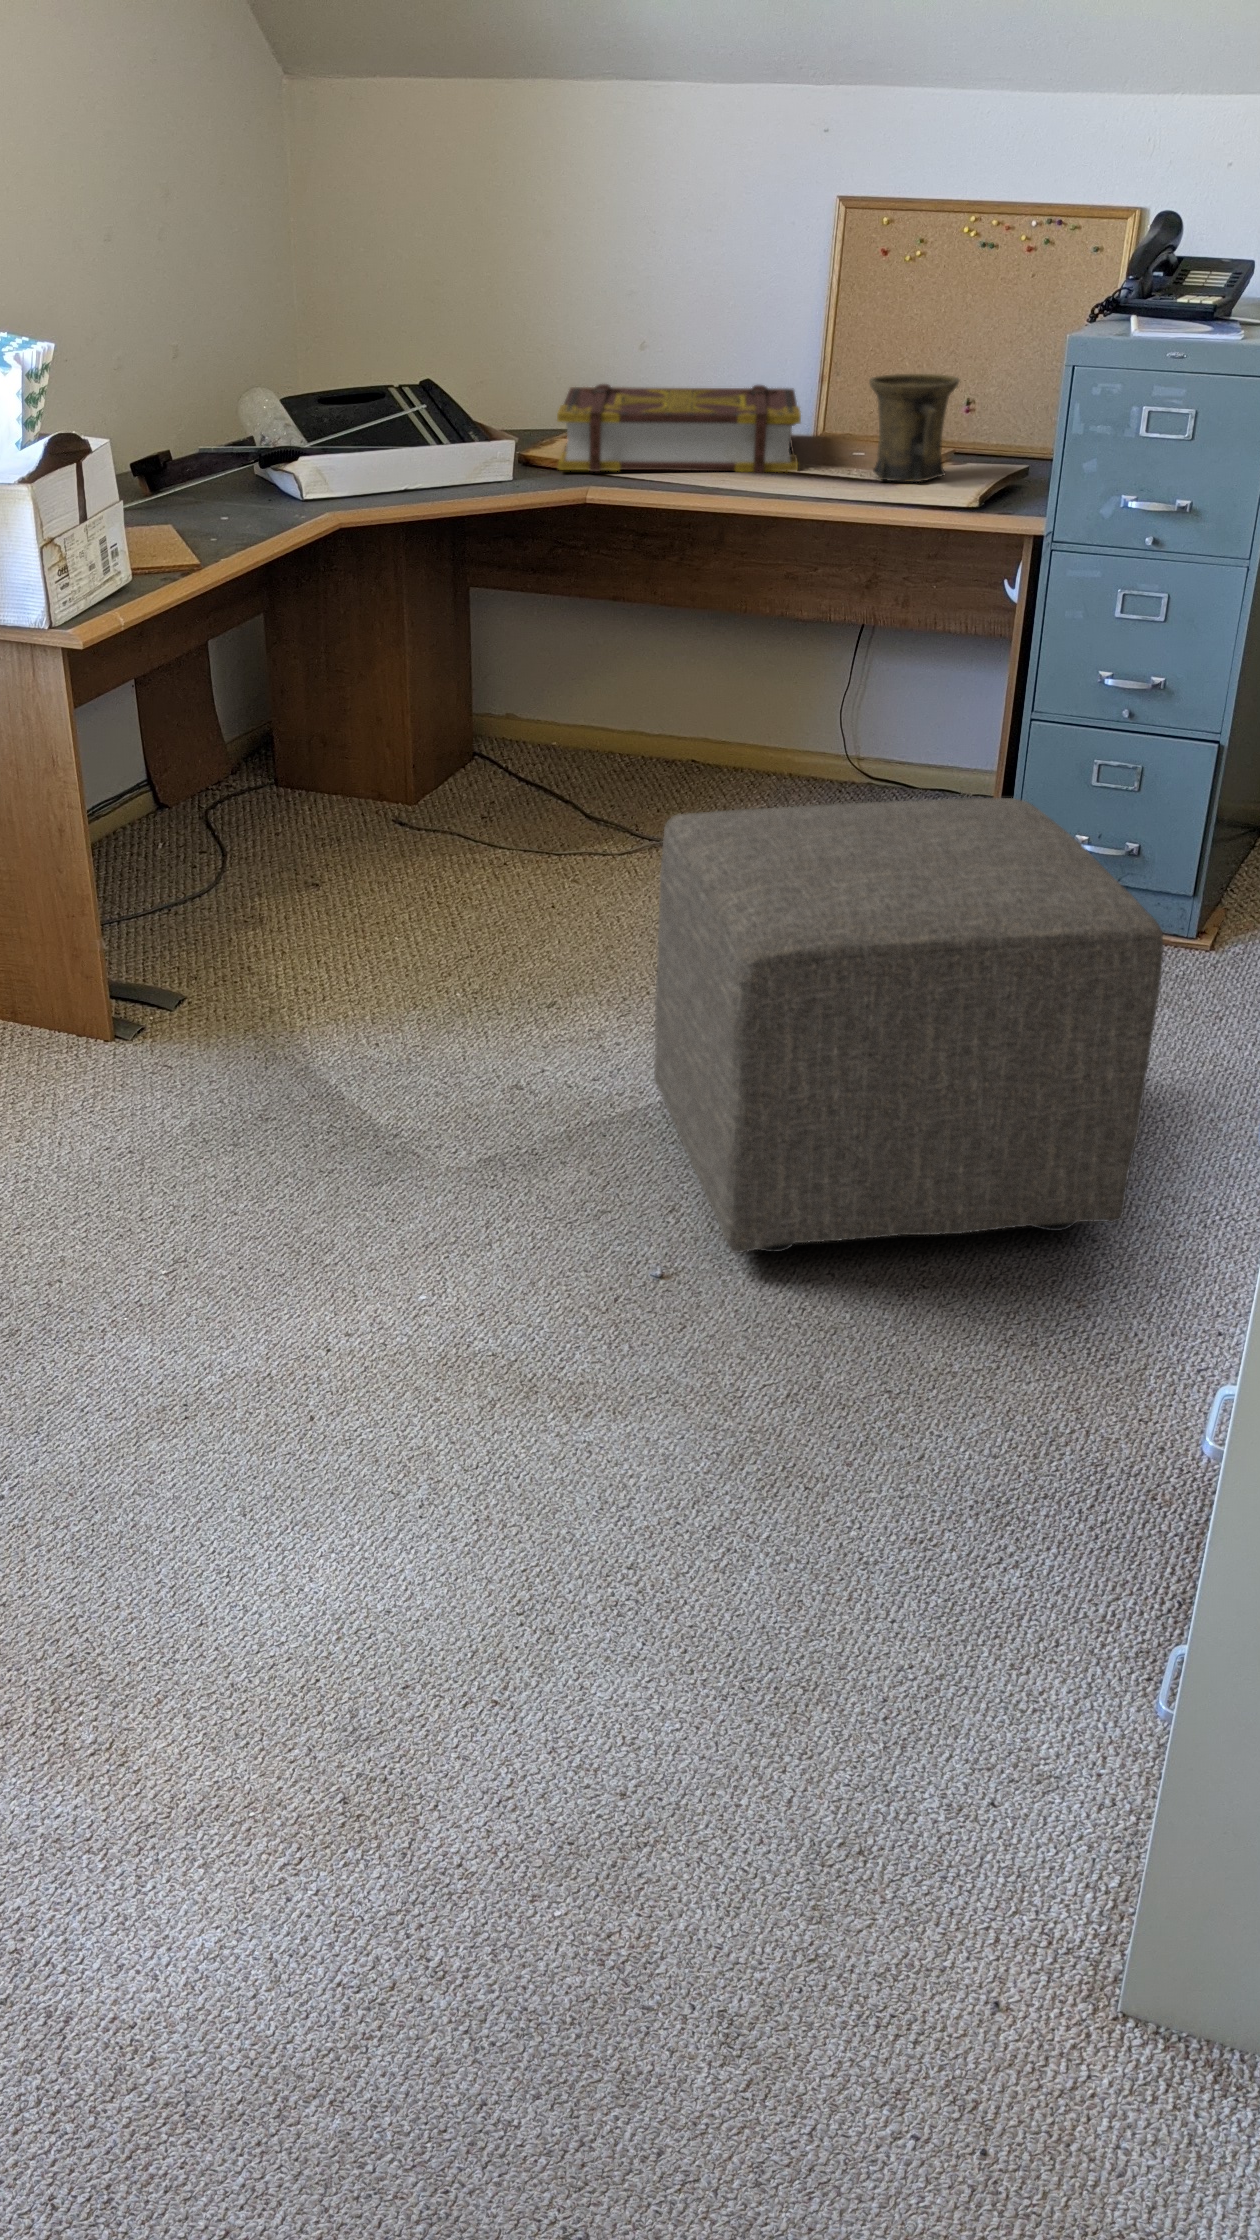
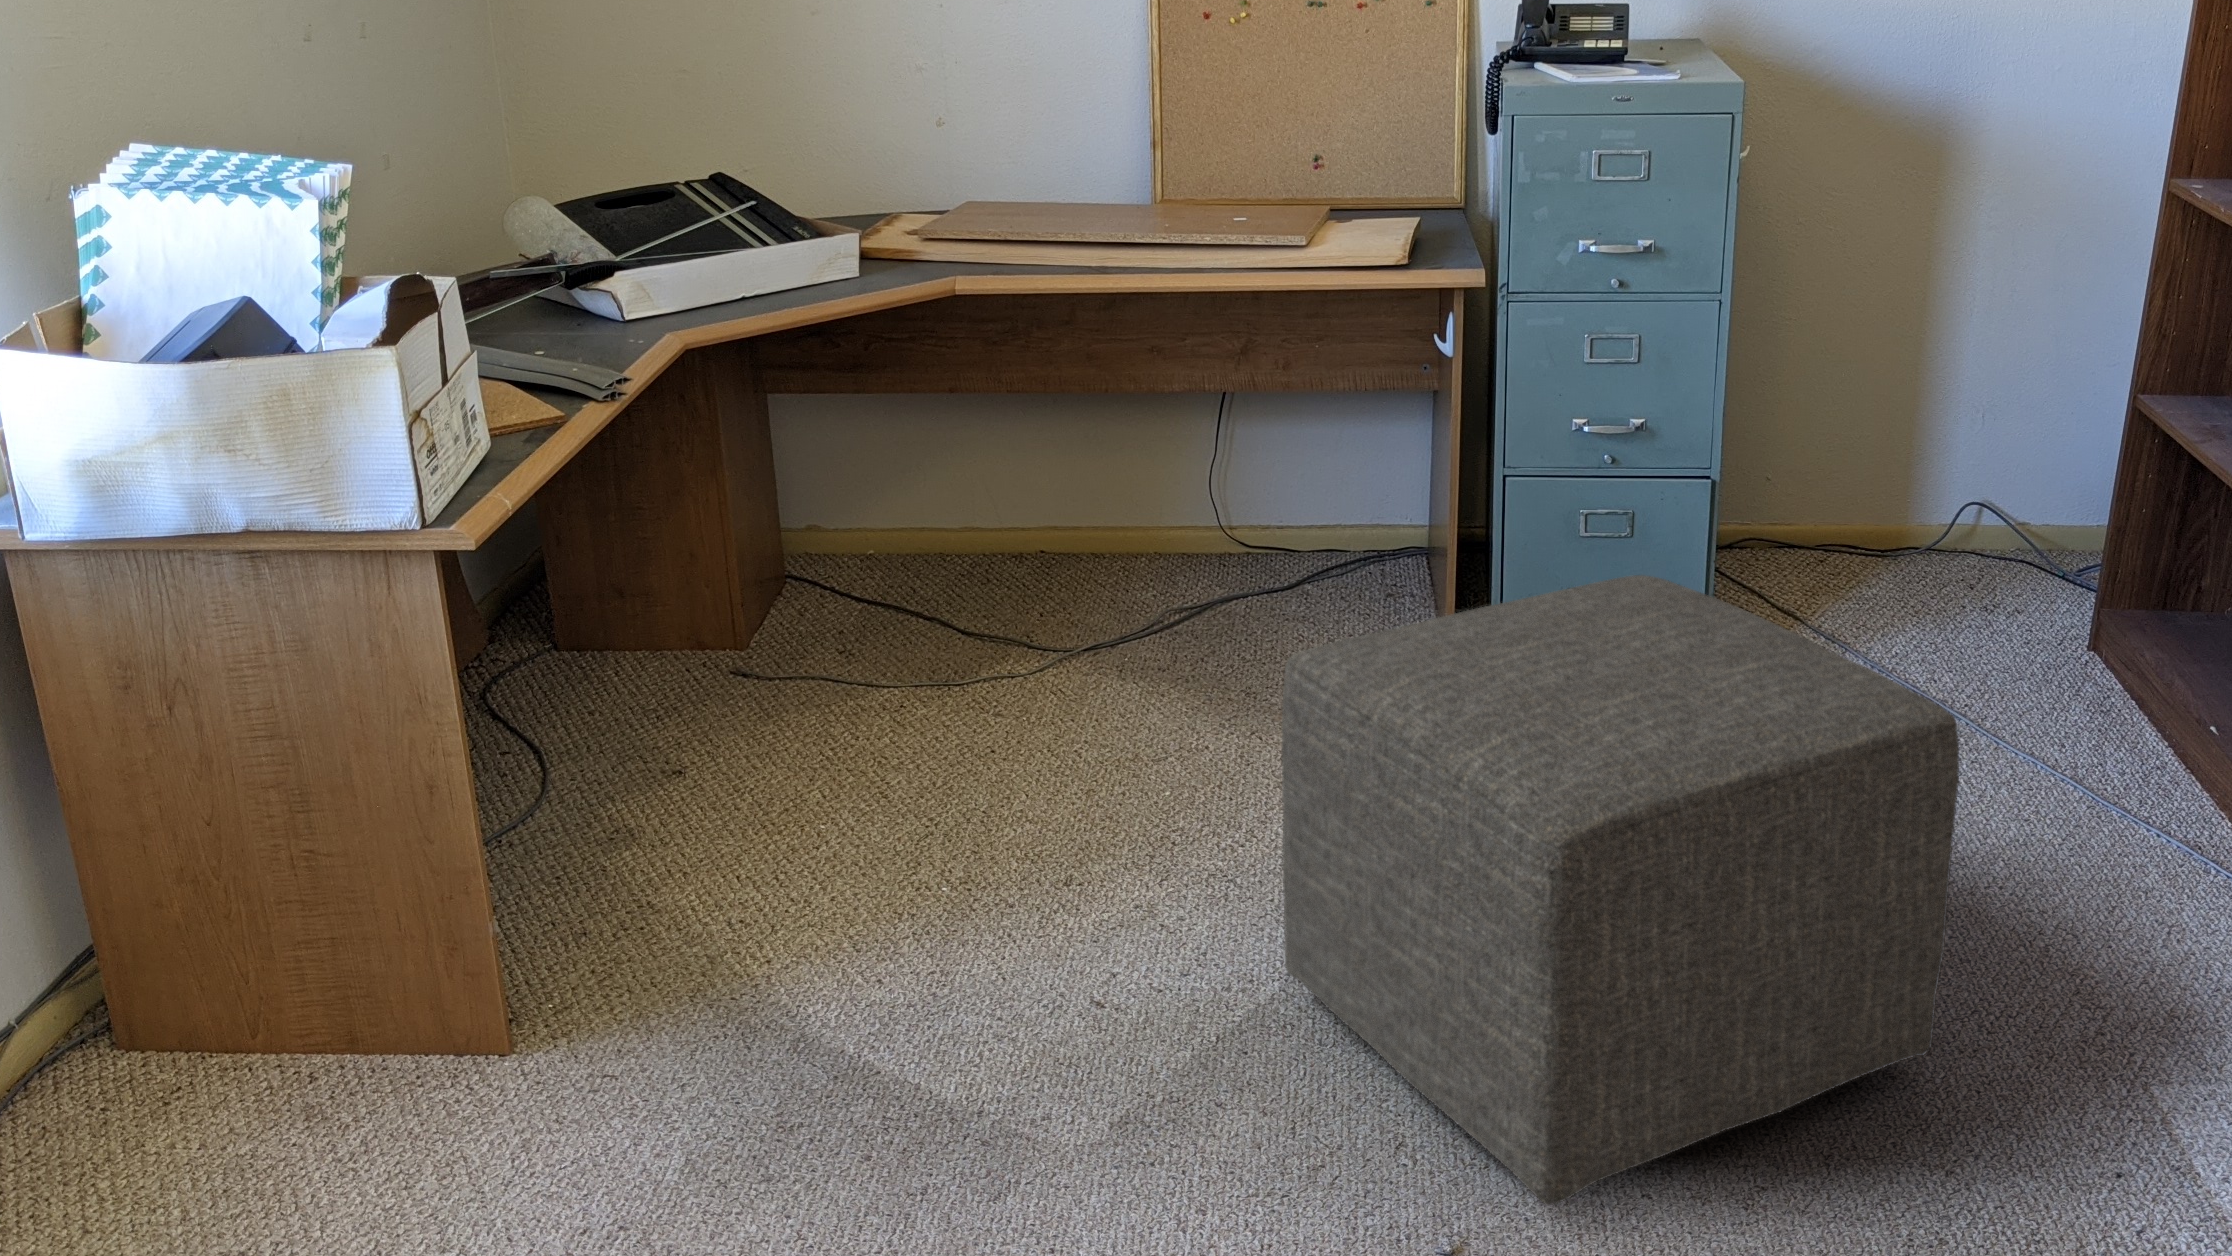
mug: present [869,374,959,482] -> none [1263,133,1360,243]
book: present [557,384,801,473] -> none [892,155,1188,261]

